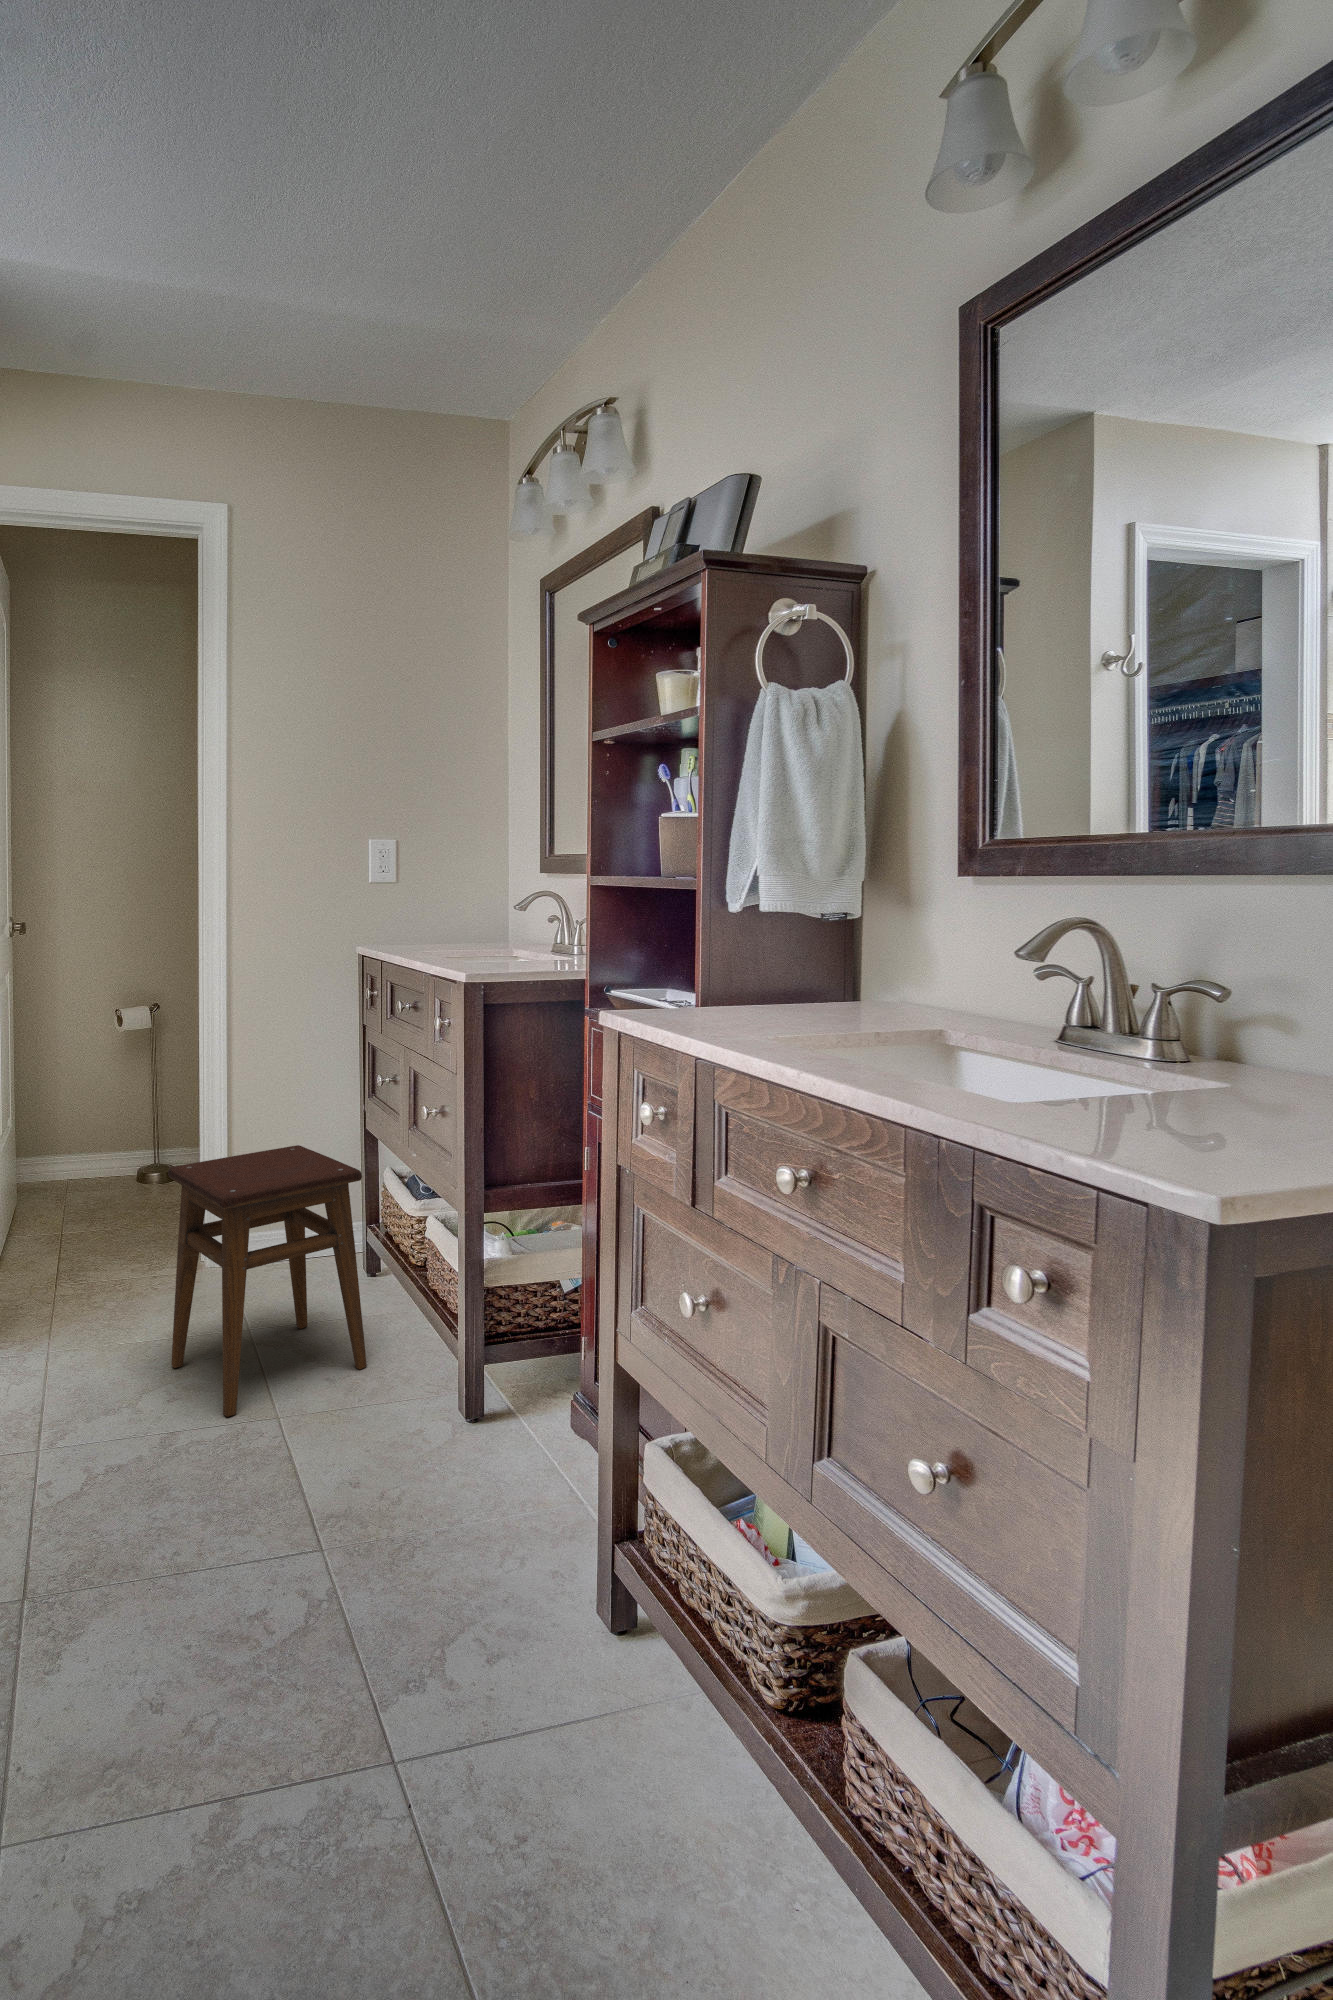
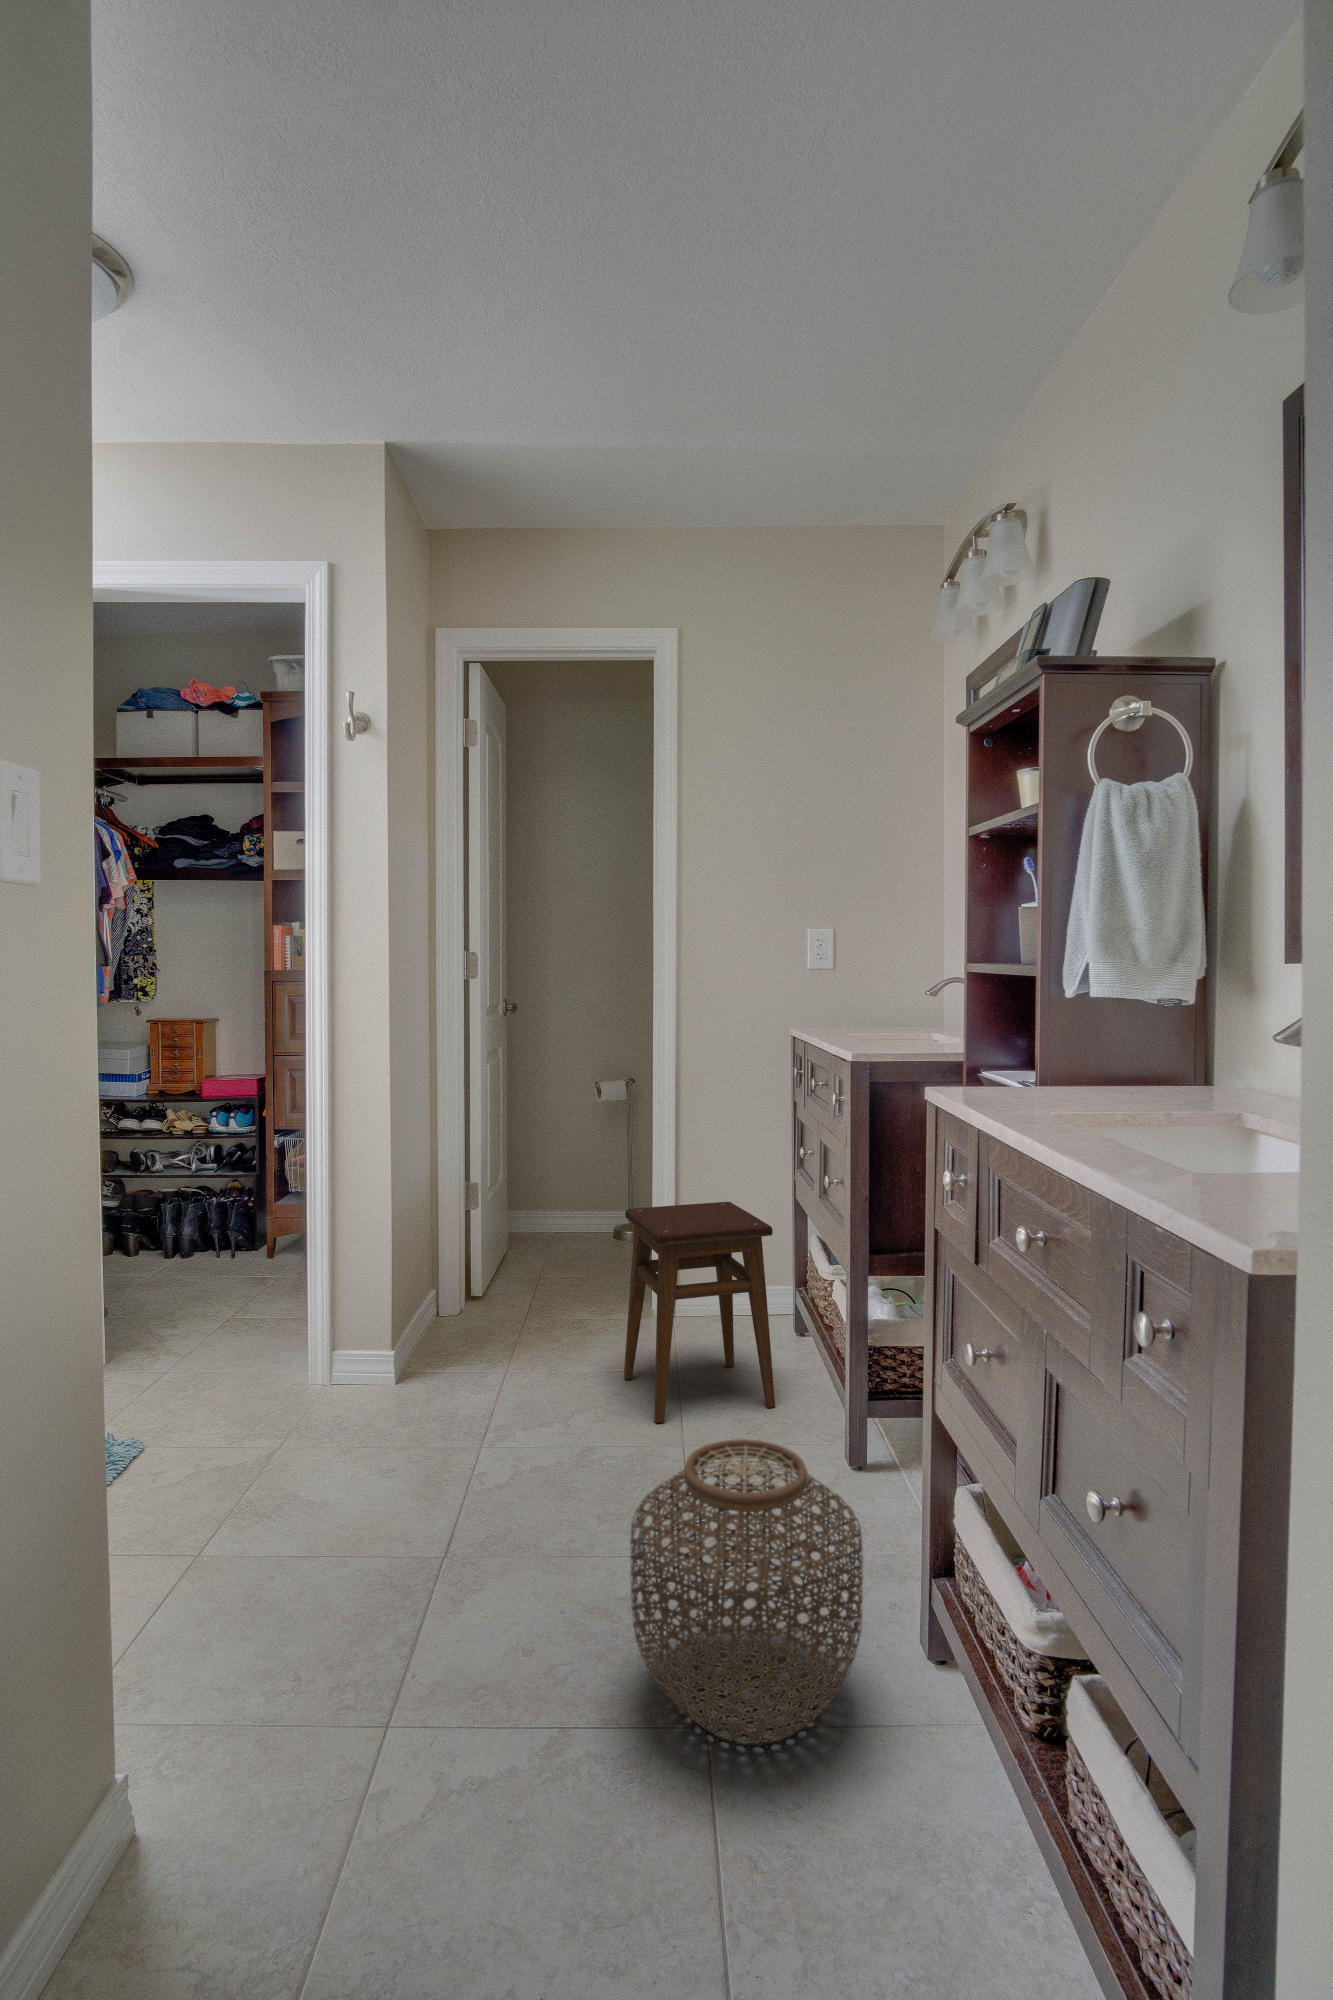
woven basket: none [268,1448,564,1831] -> present [630,1439,863,1744]

